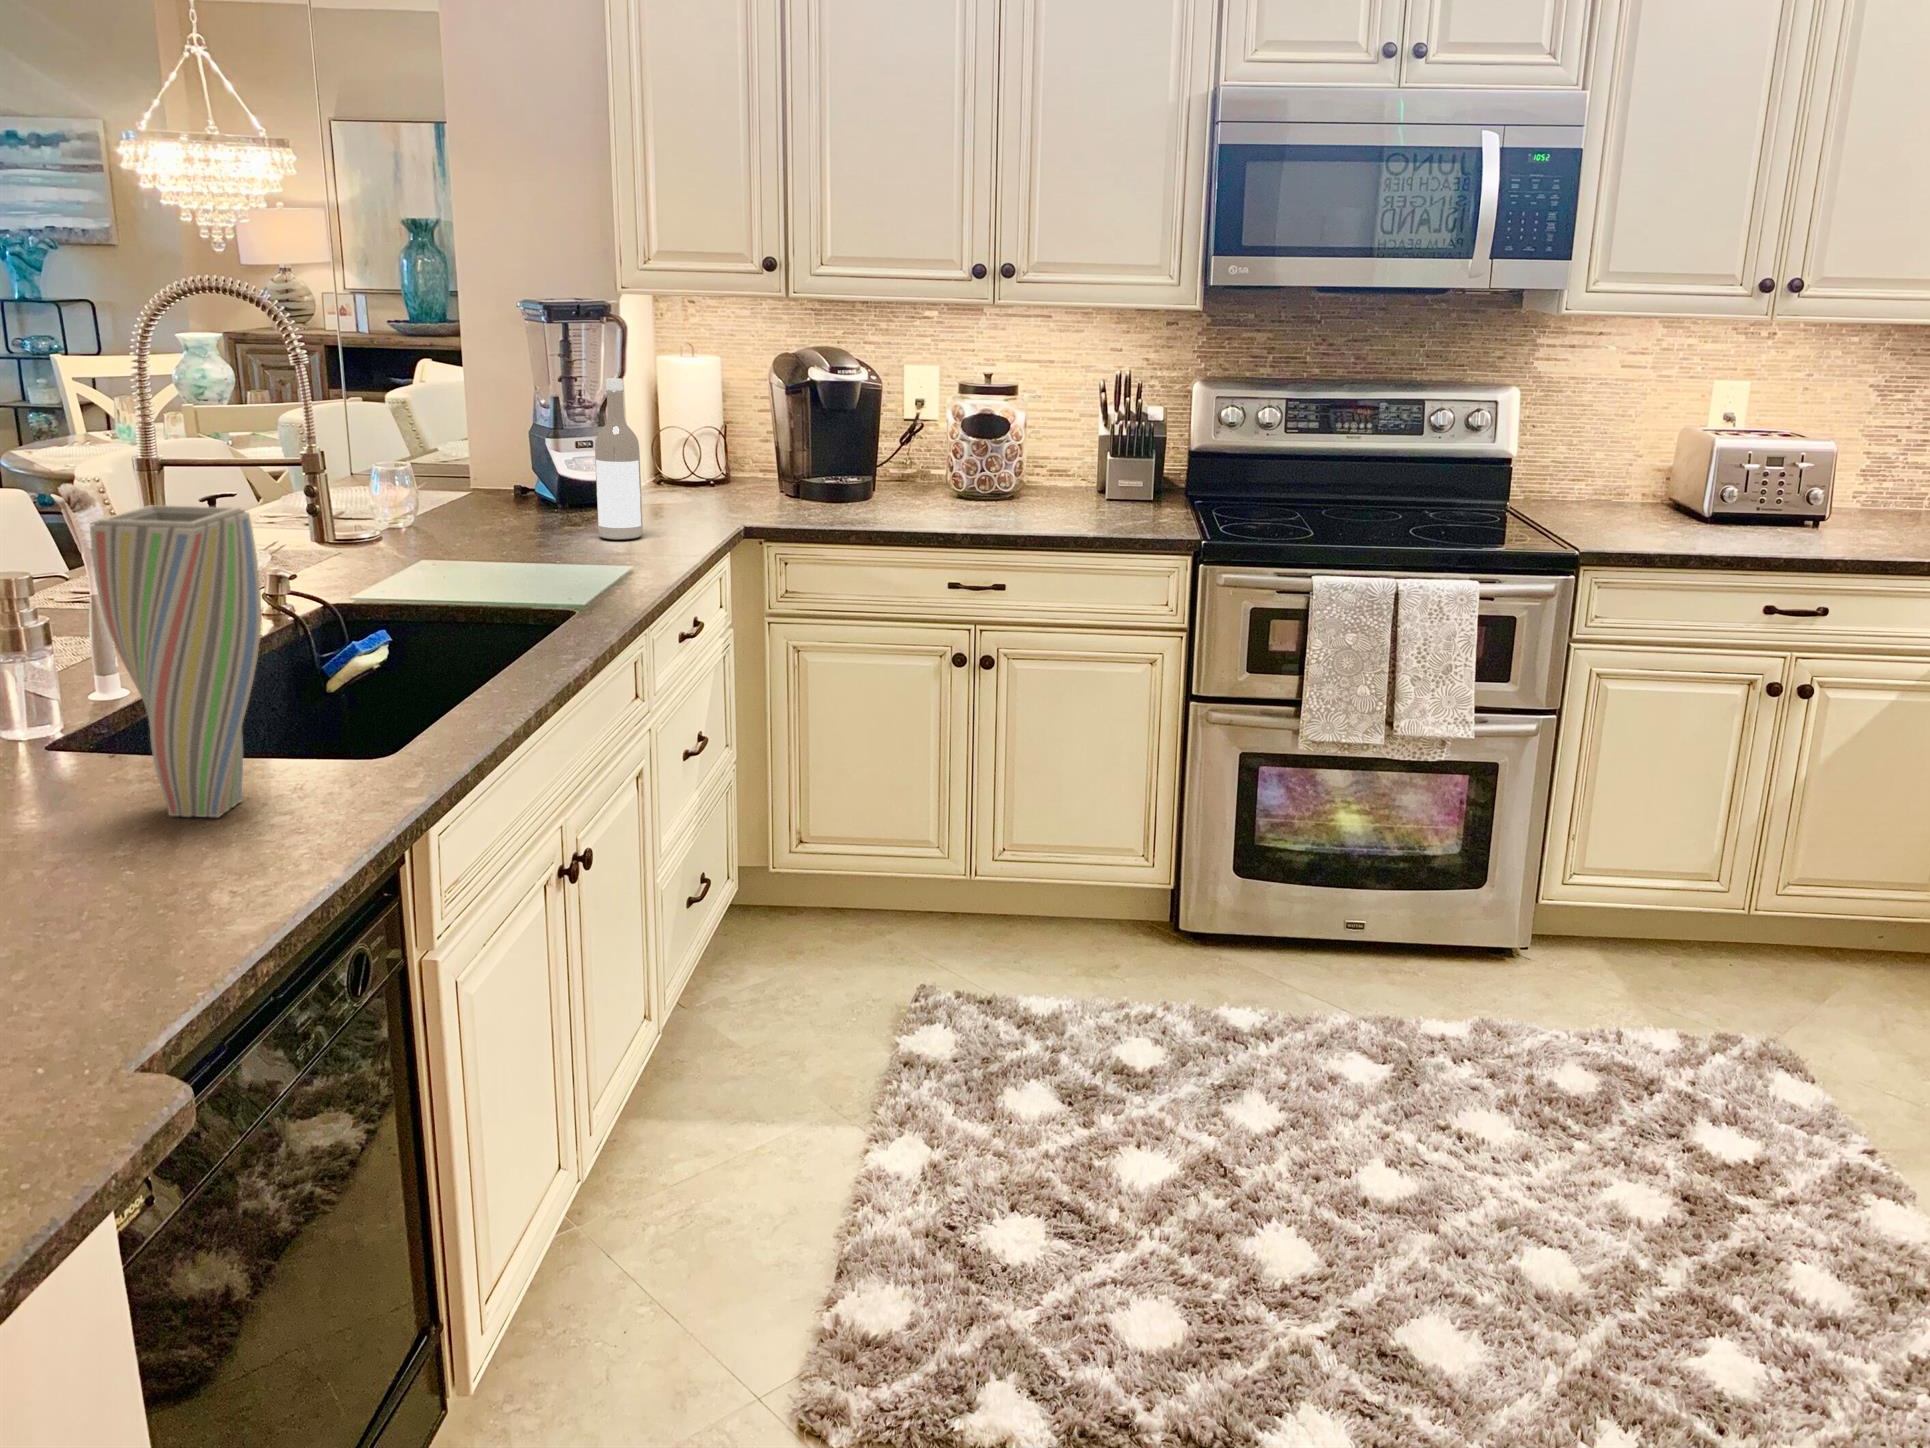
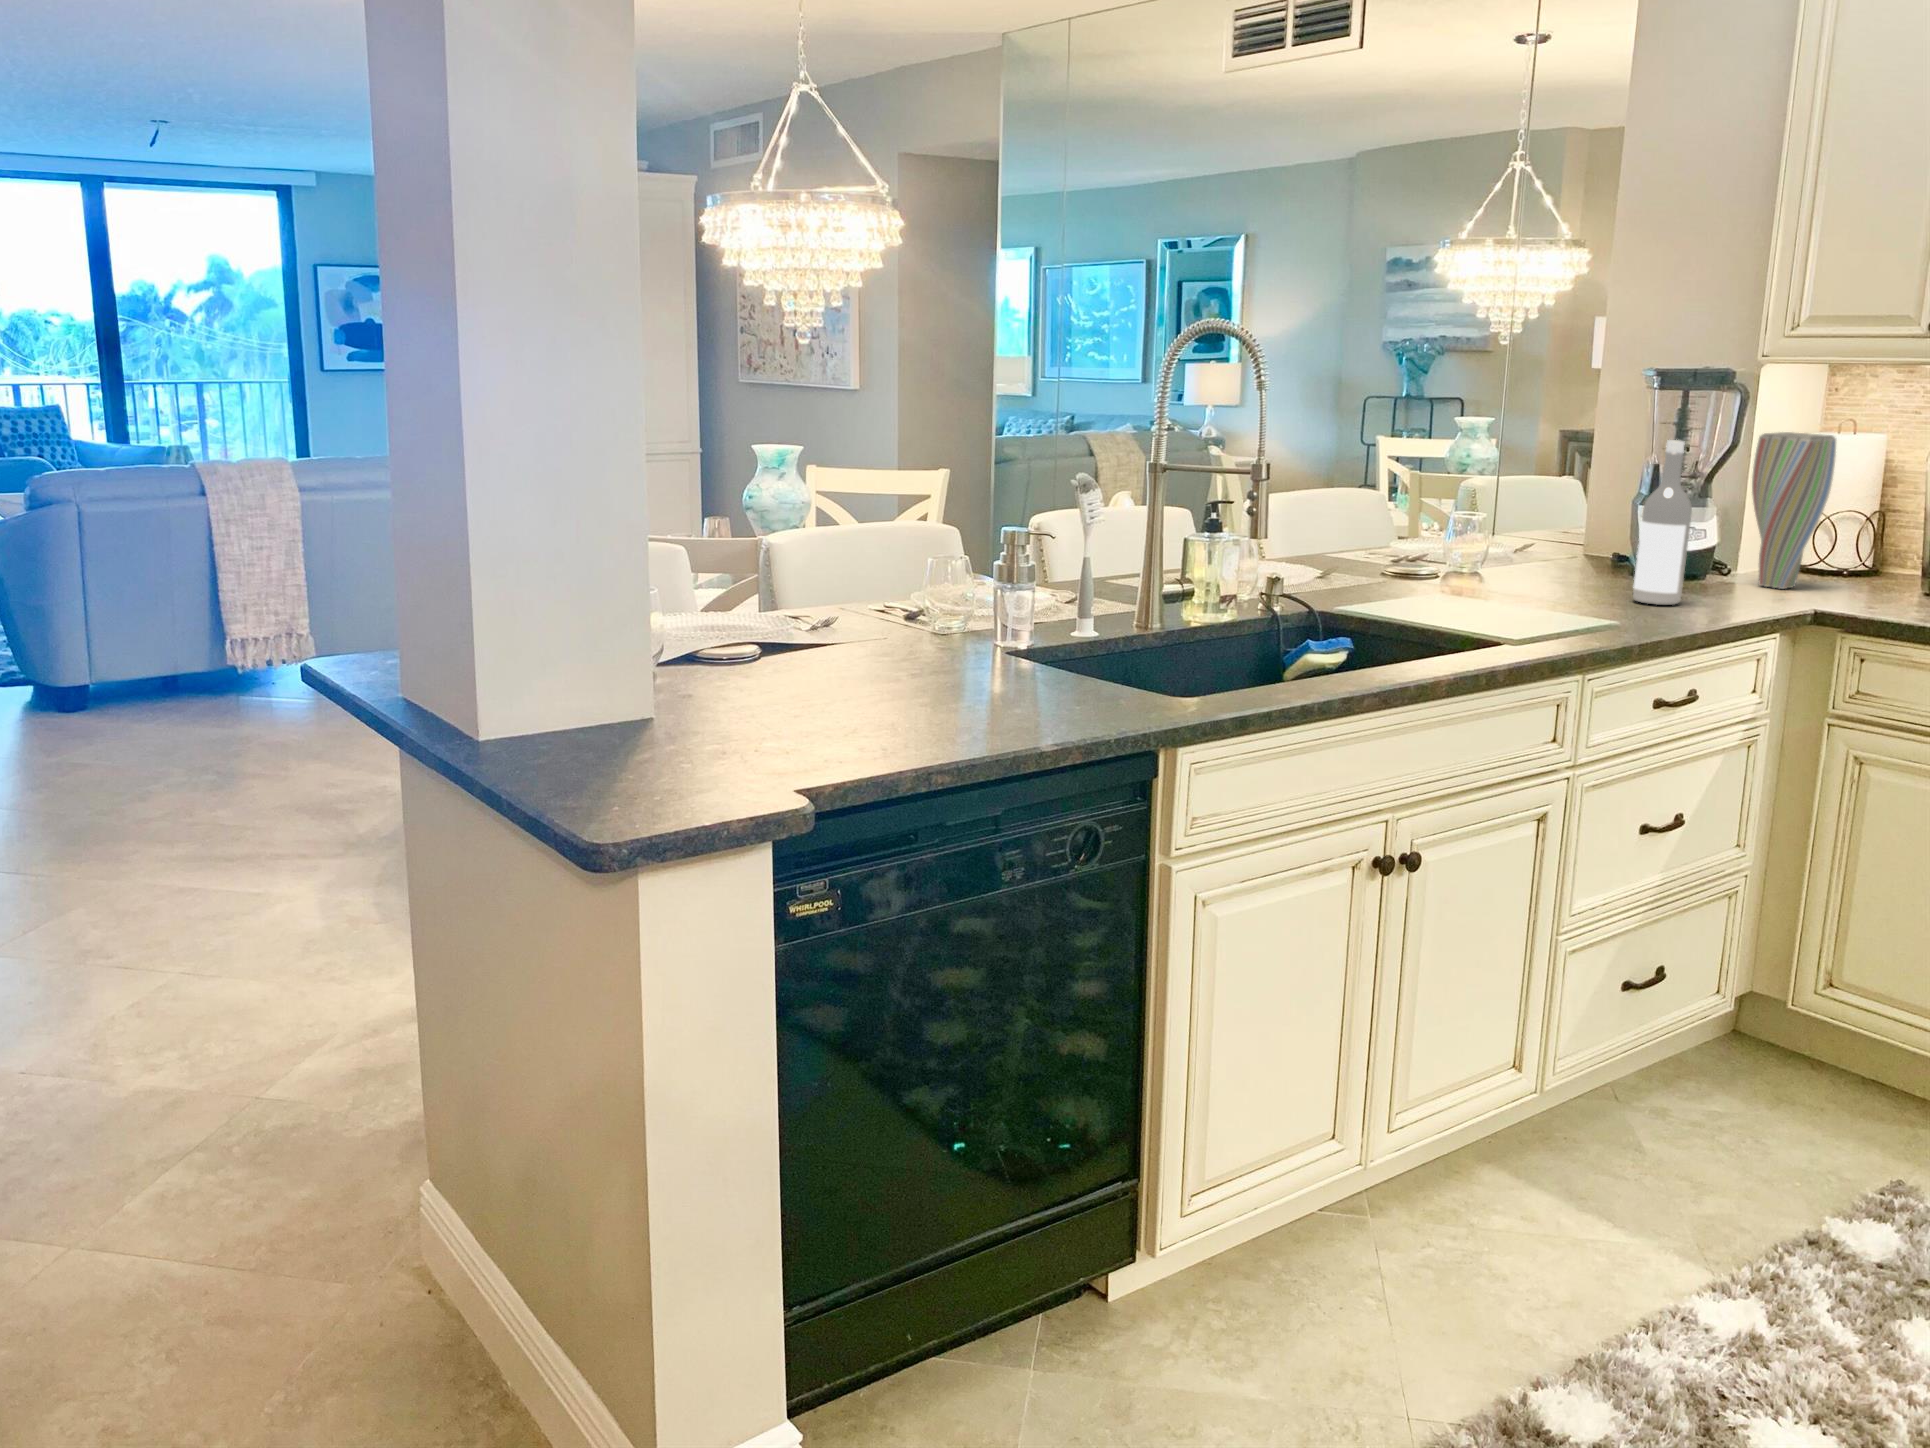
vase: present [90,505,261,817] -> present [1752,432,1836,589]

